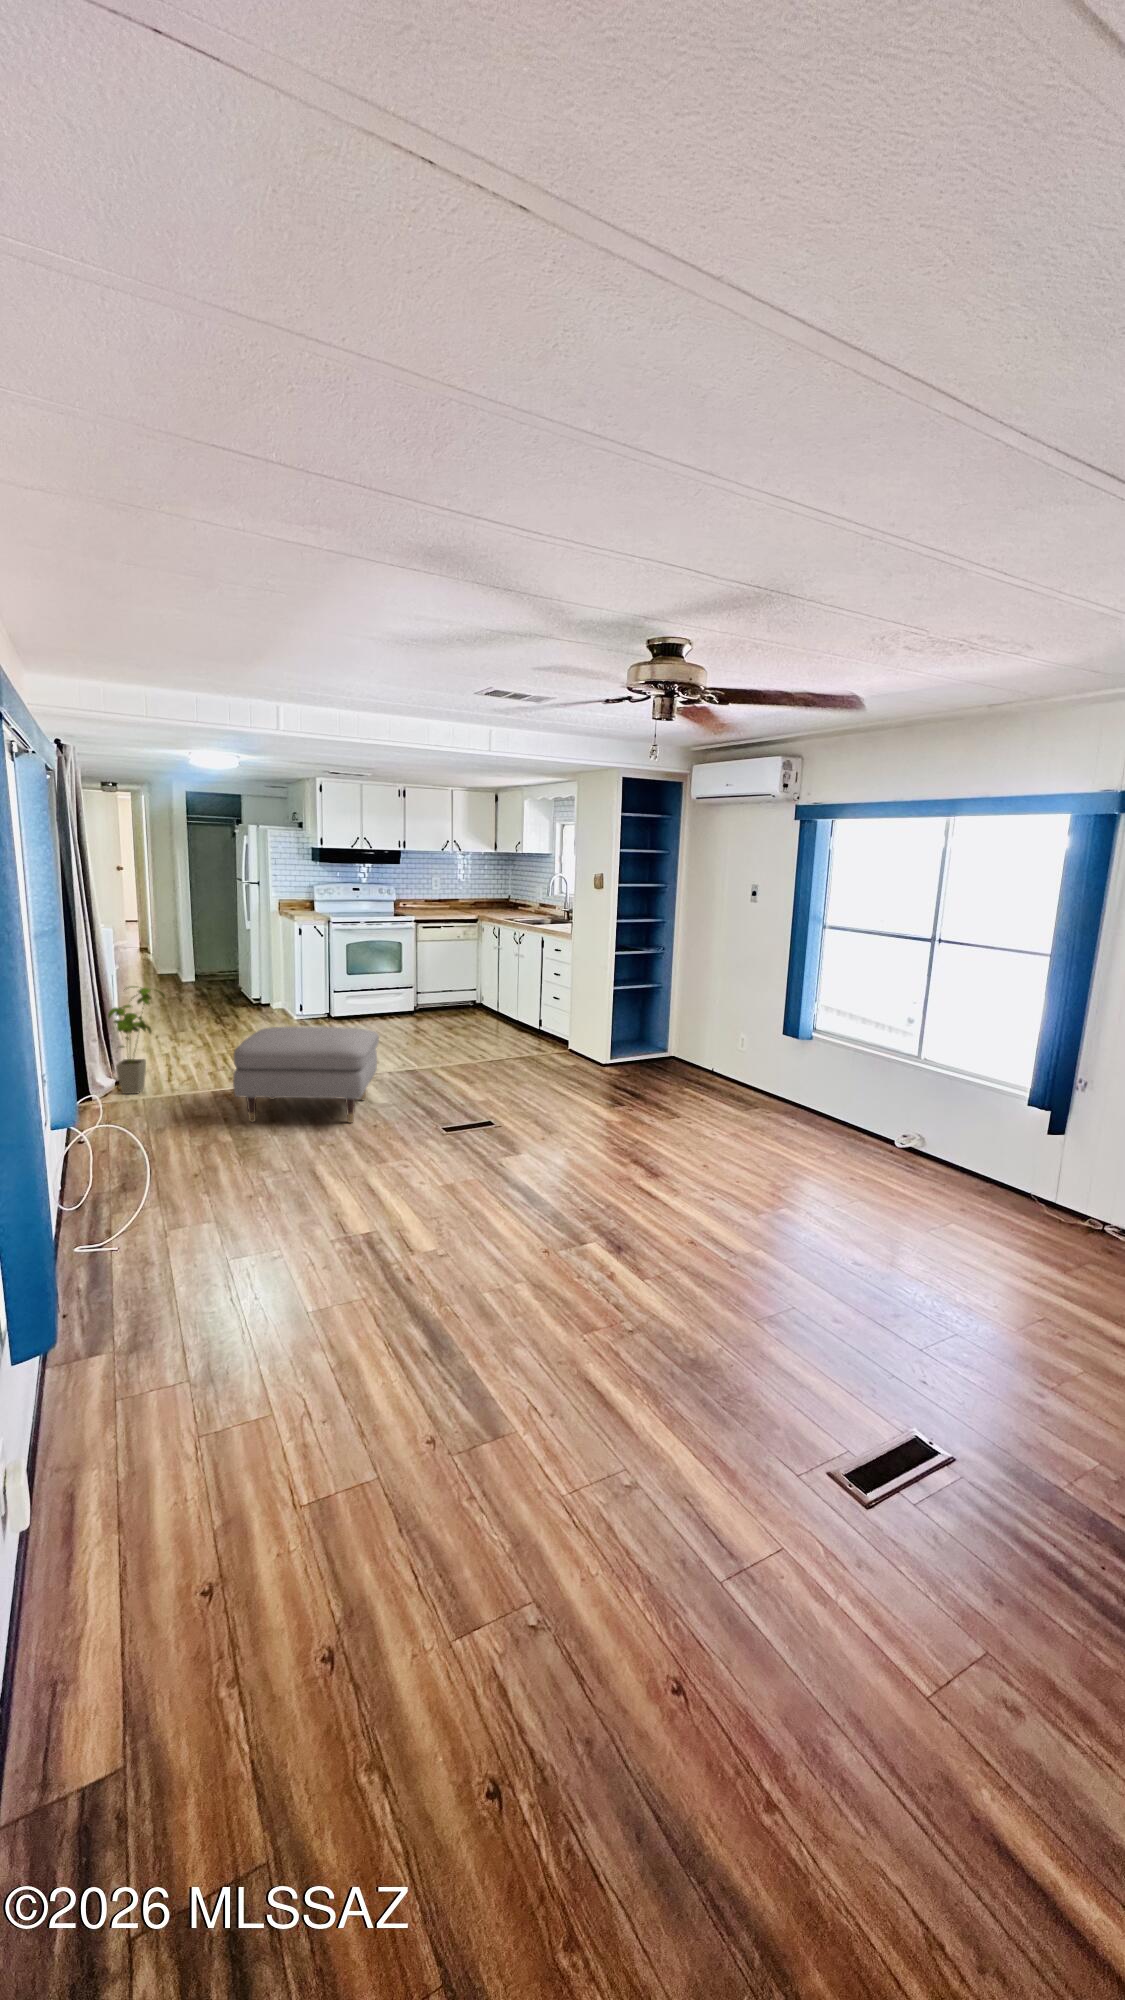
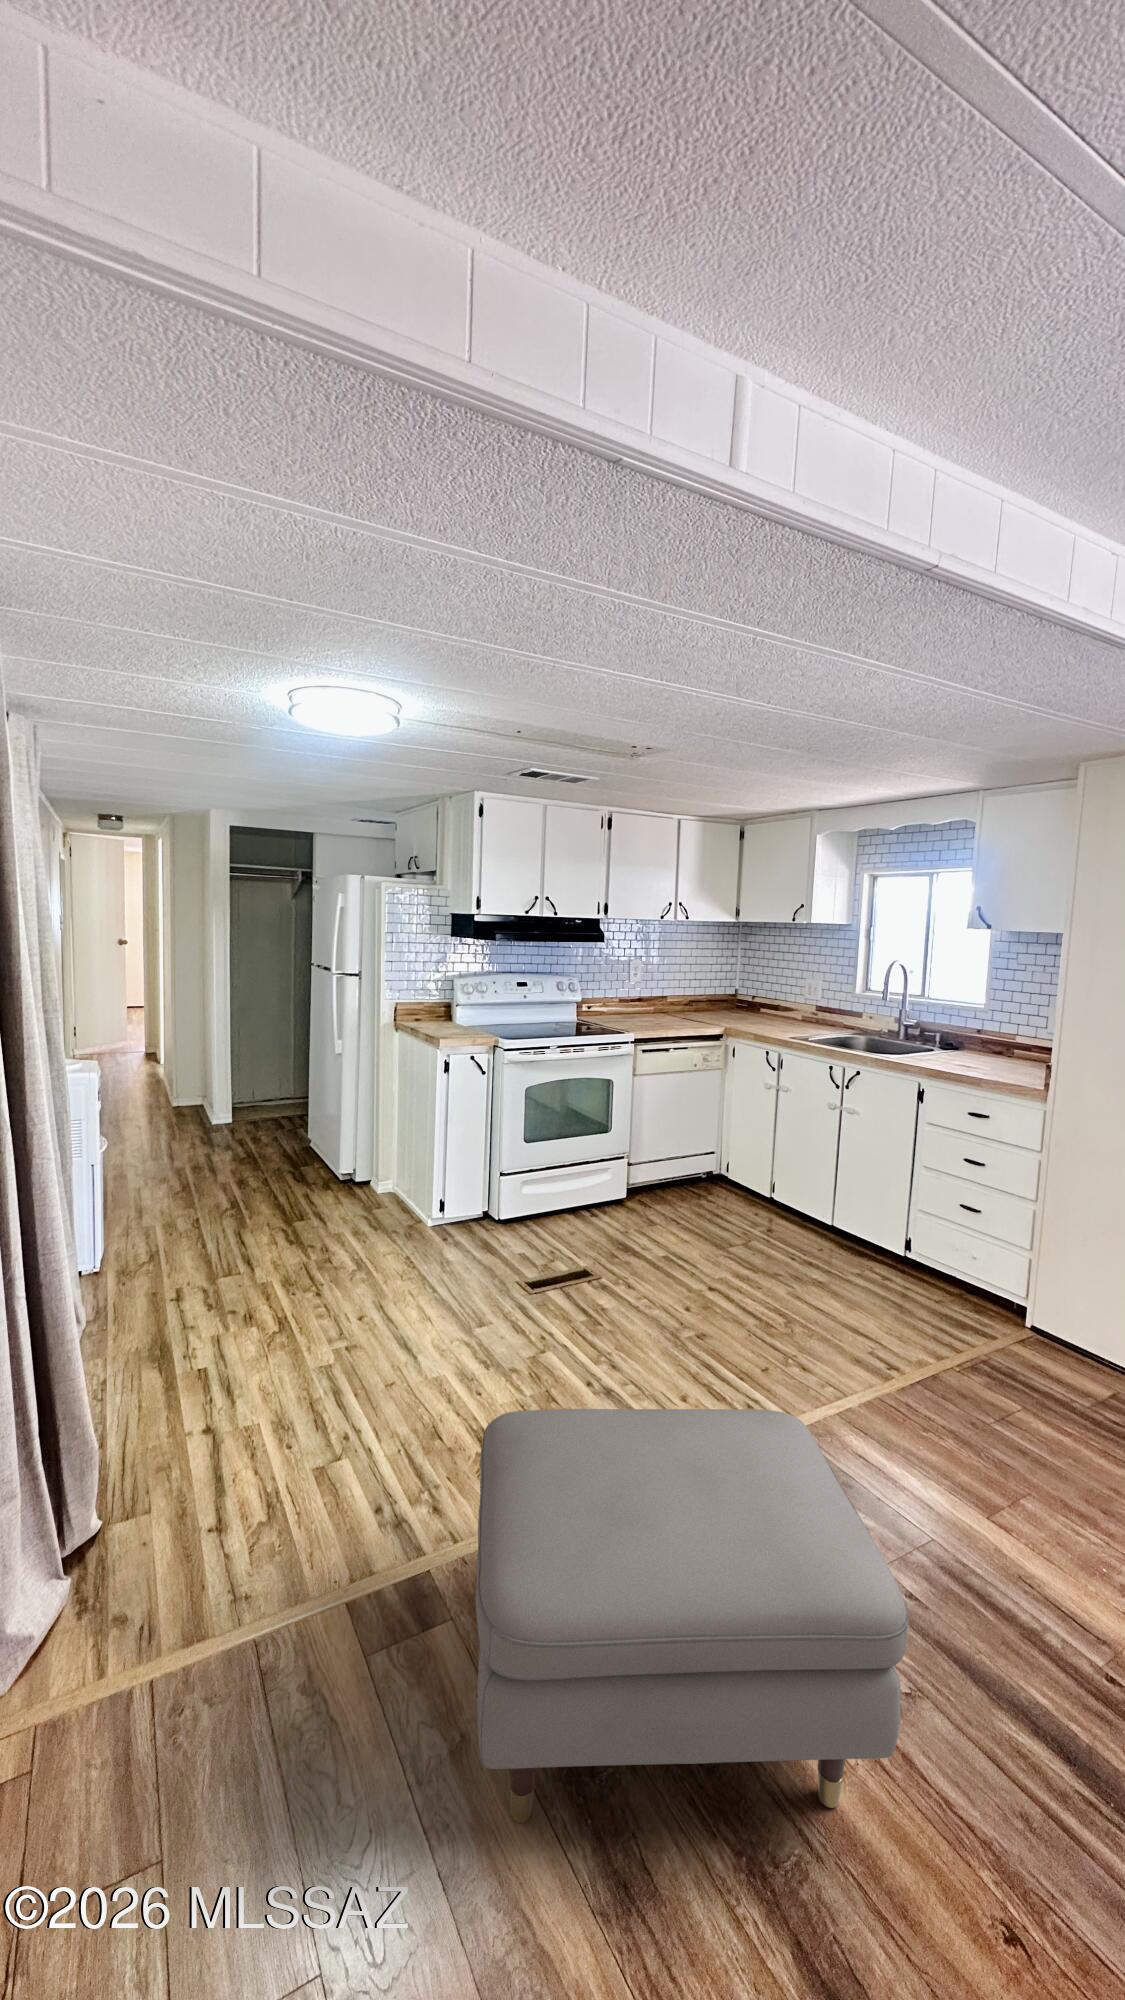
house plant: present [108,986,165,1094] -> none [73,1291,229,1594]

